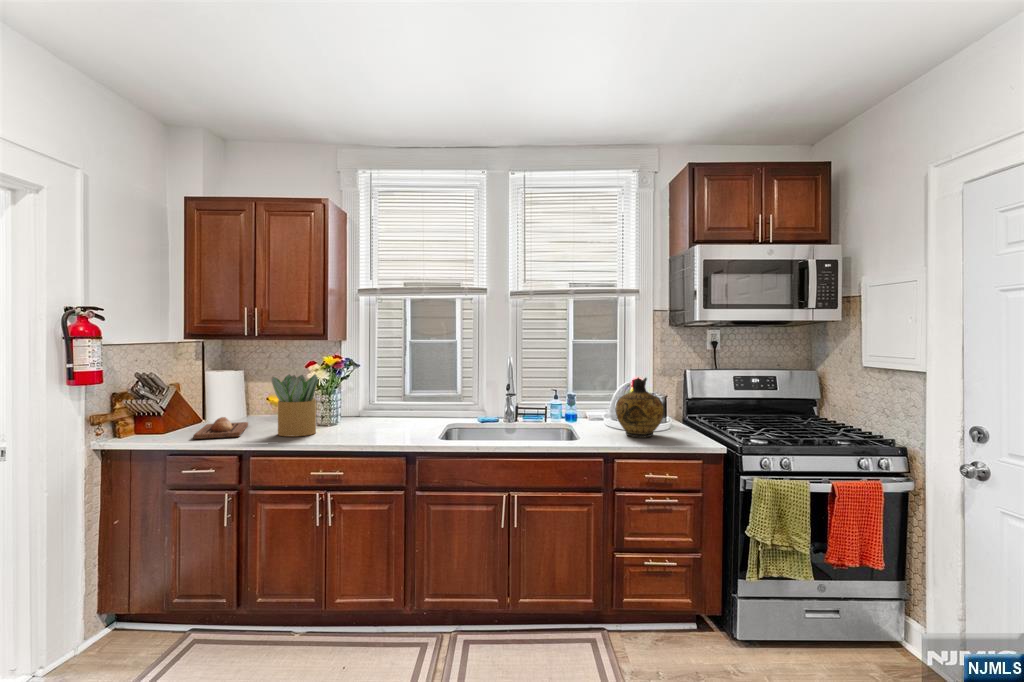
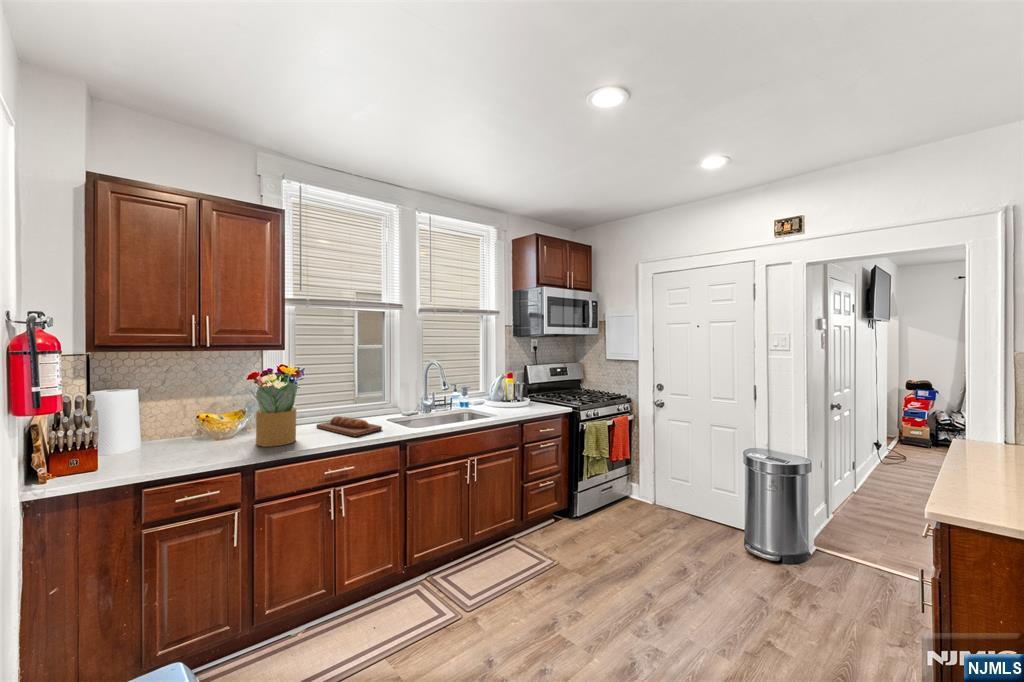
ceramic jug: present [615,378,664,437] -> none [508,372,538,410]
bread loaf: present [193,417,248,439] -> present [316,416,382,436]

